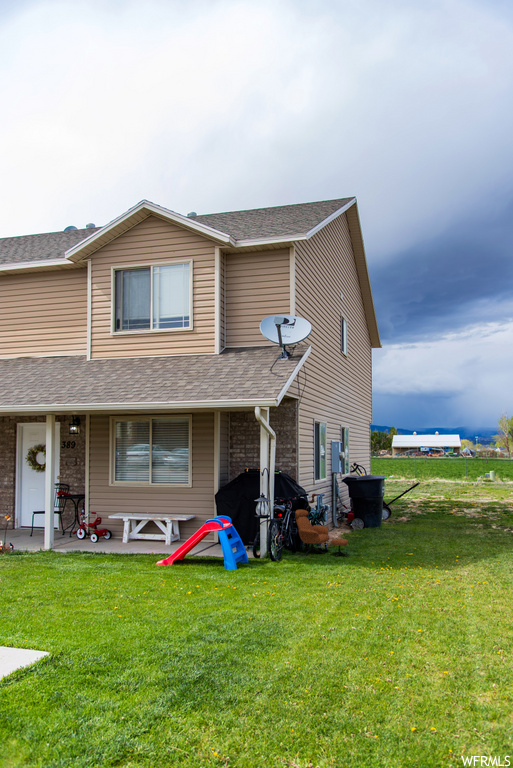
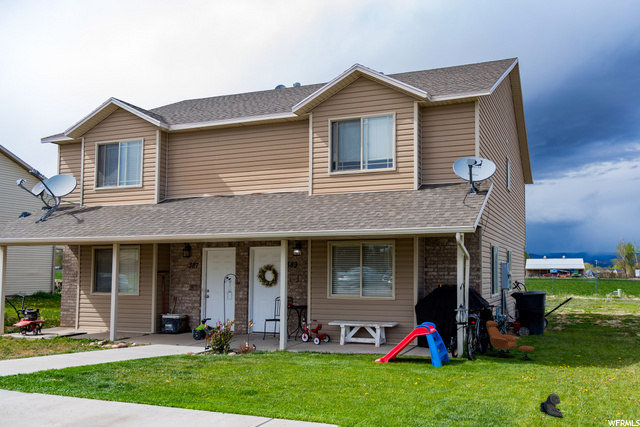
plush toy: none [343,622,369,655] -> present [540,394,563,417]

